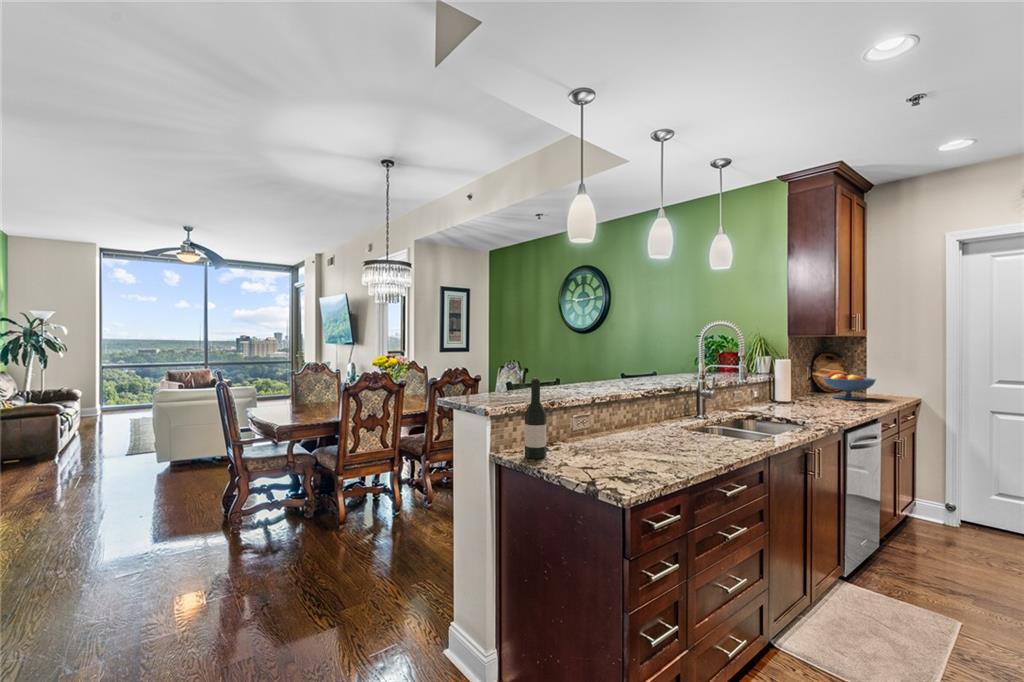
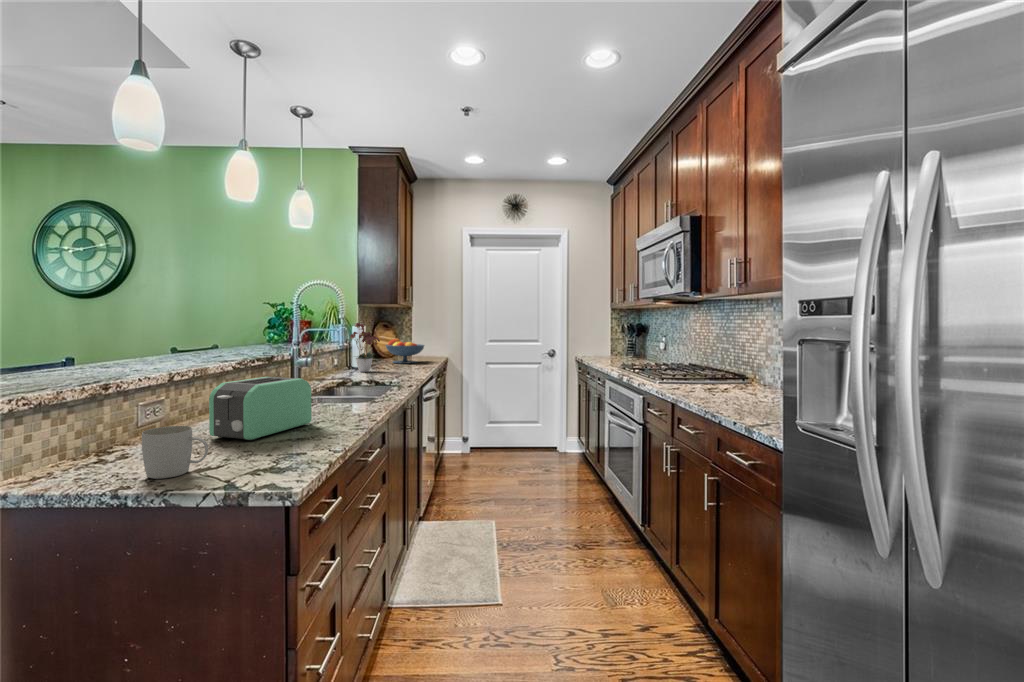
flower arrangement: none [770,352,807,405] -> present [350,323,380,372]
wine bottle: present [525,378,546,459] -> none [59,343,108,481]
toaster: none [609,406,685,454] -> present [209,377,312,441]
mug: none [557,435,591,468] -> present [142,426,208,479]

